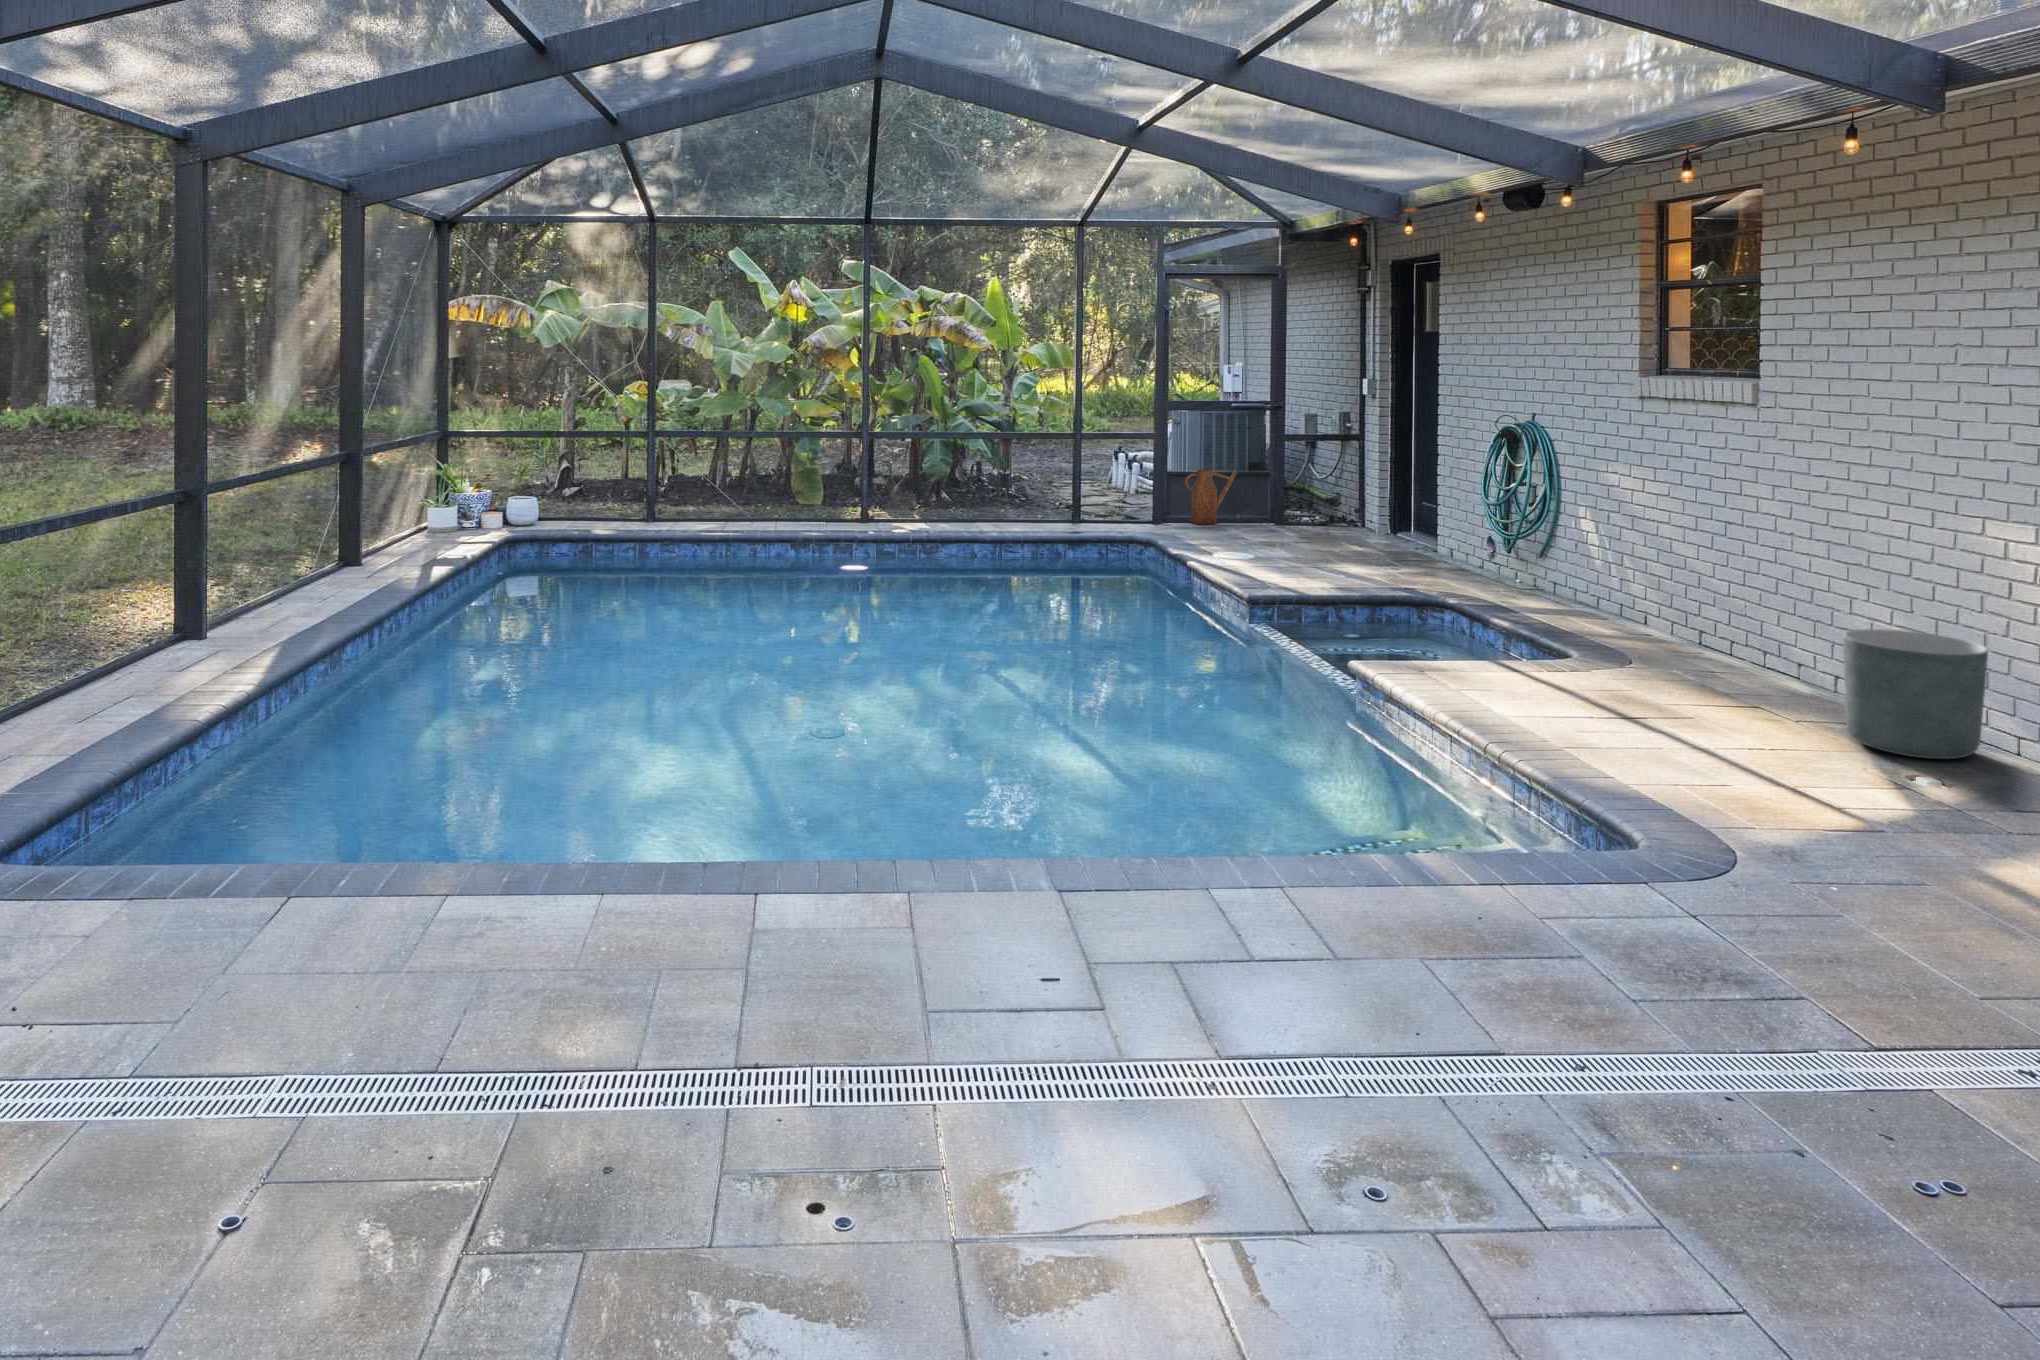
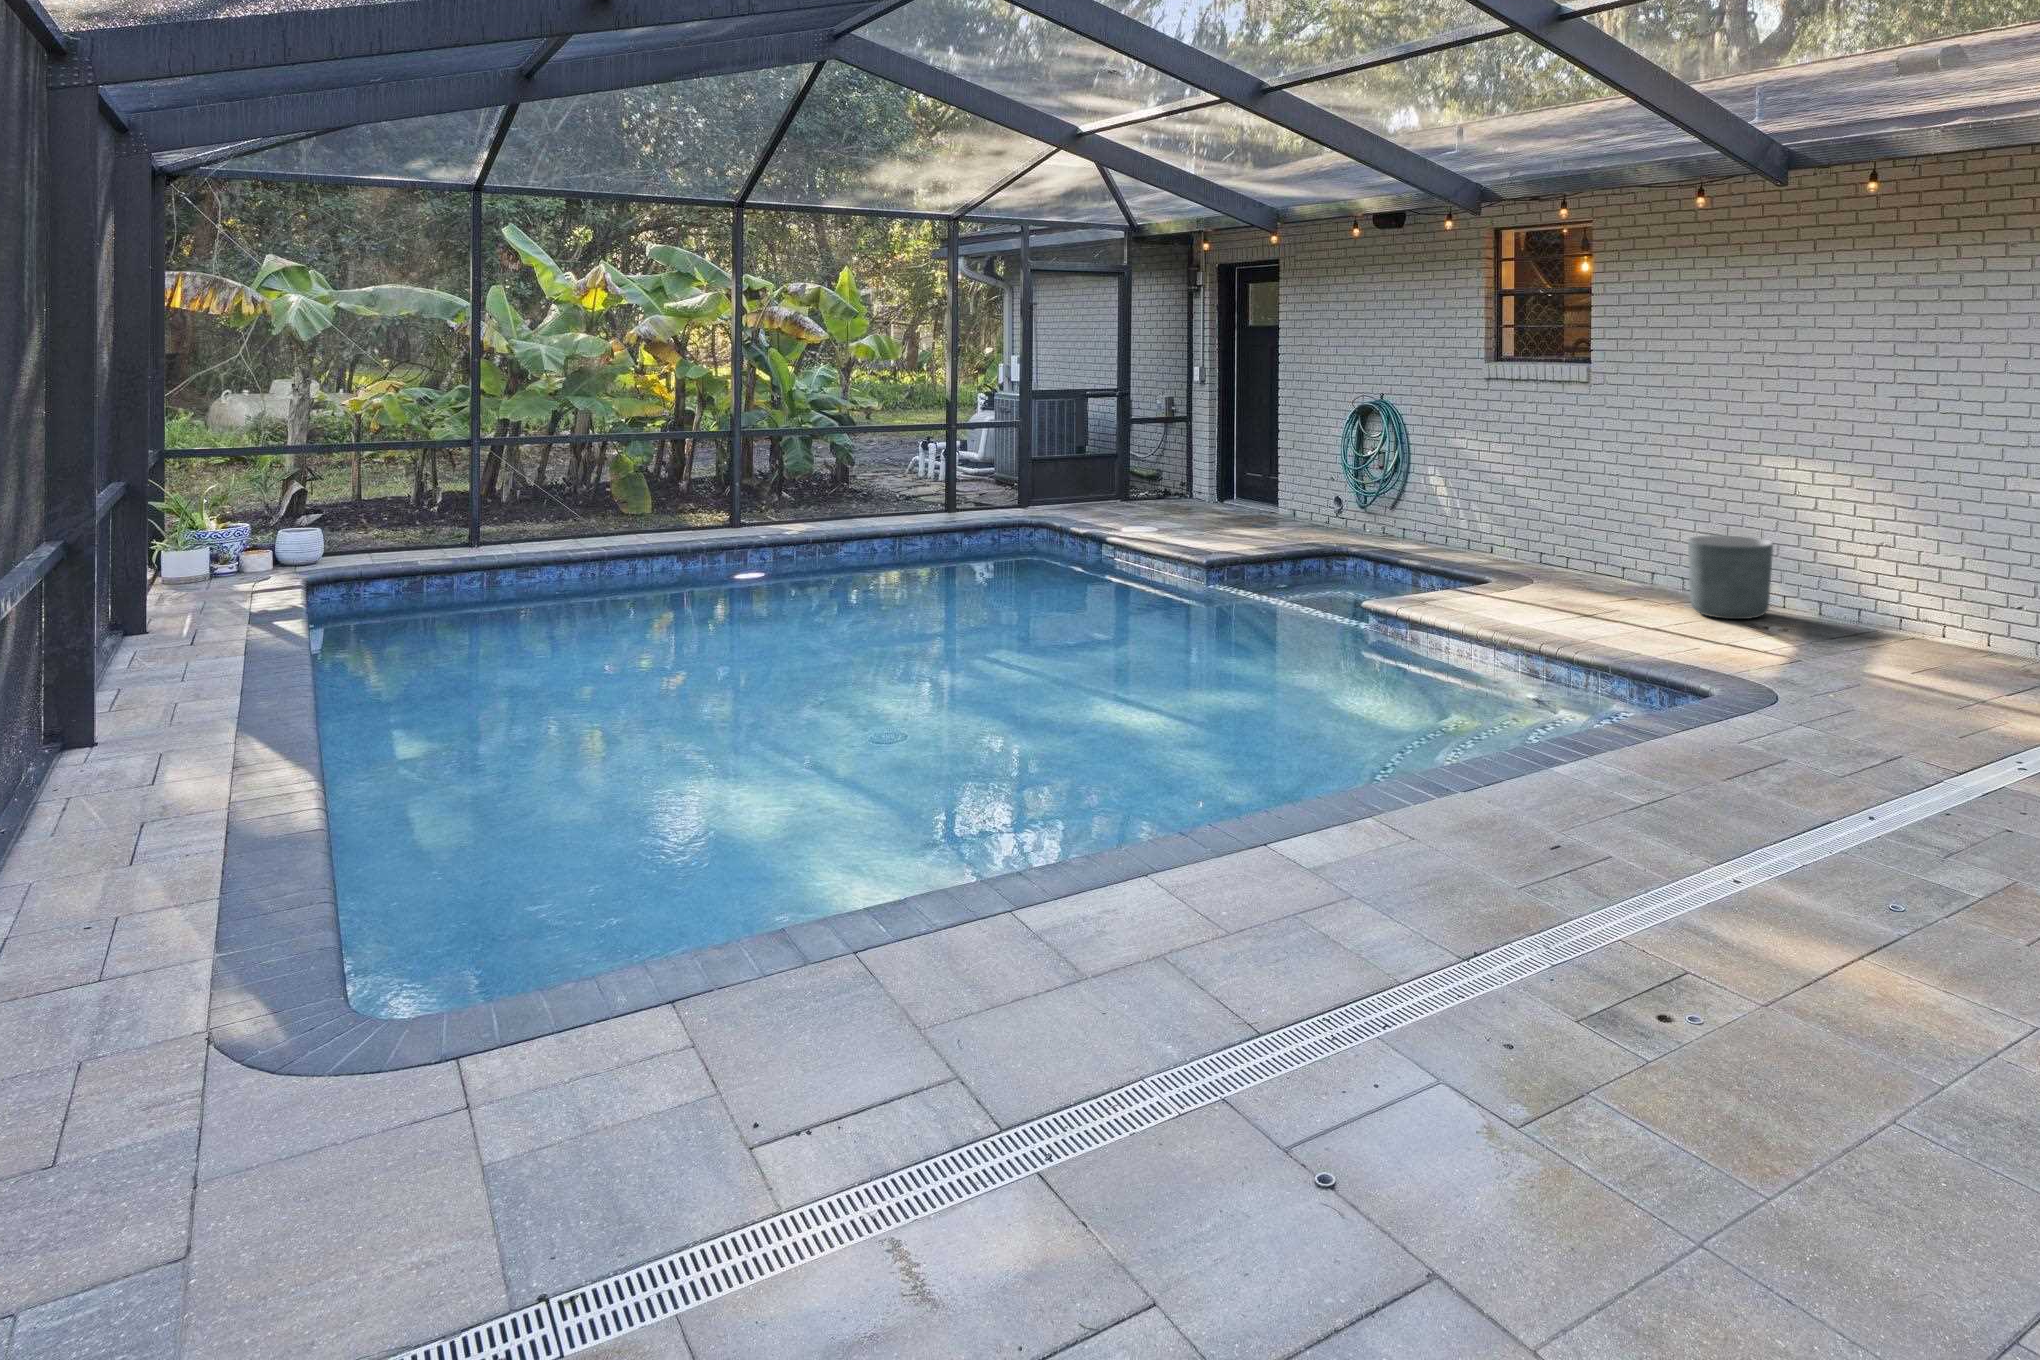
watering can: present [1185,470,1238,525] -> none [1034,455,1081,509]

